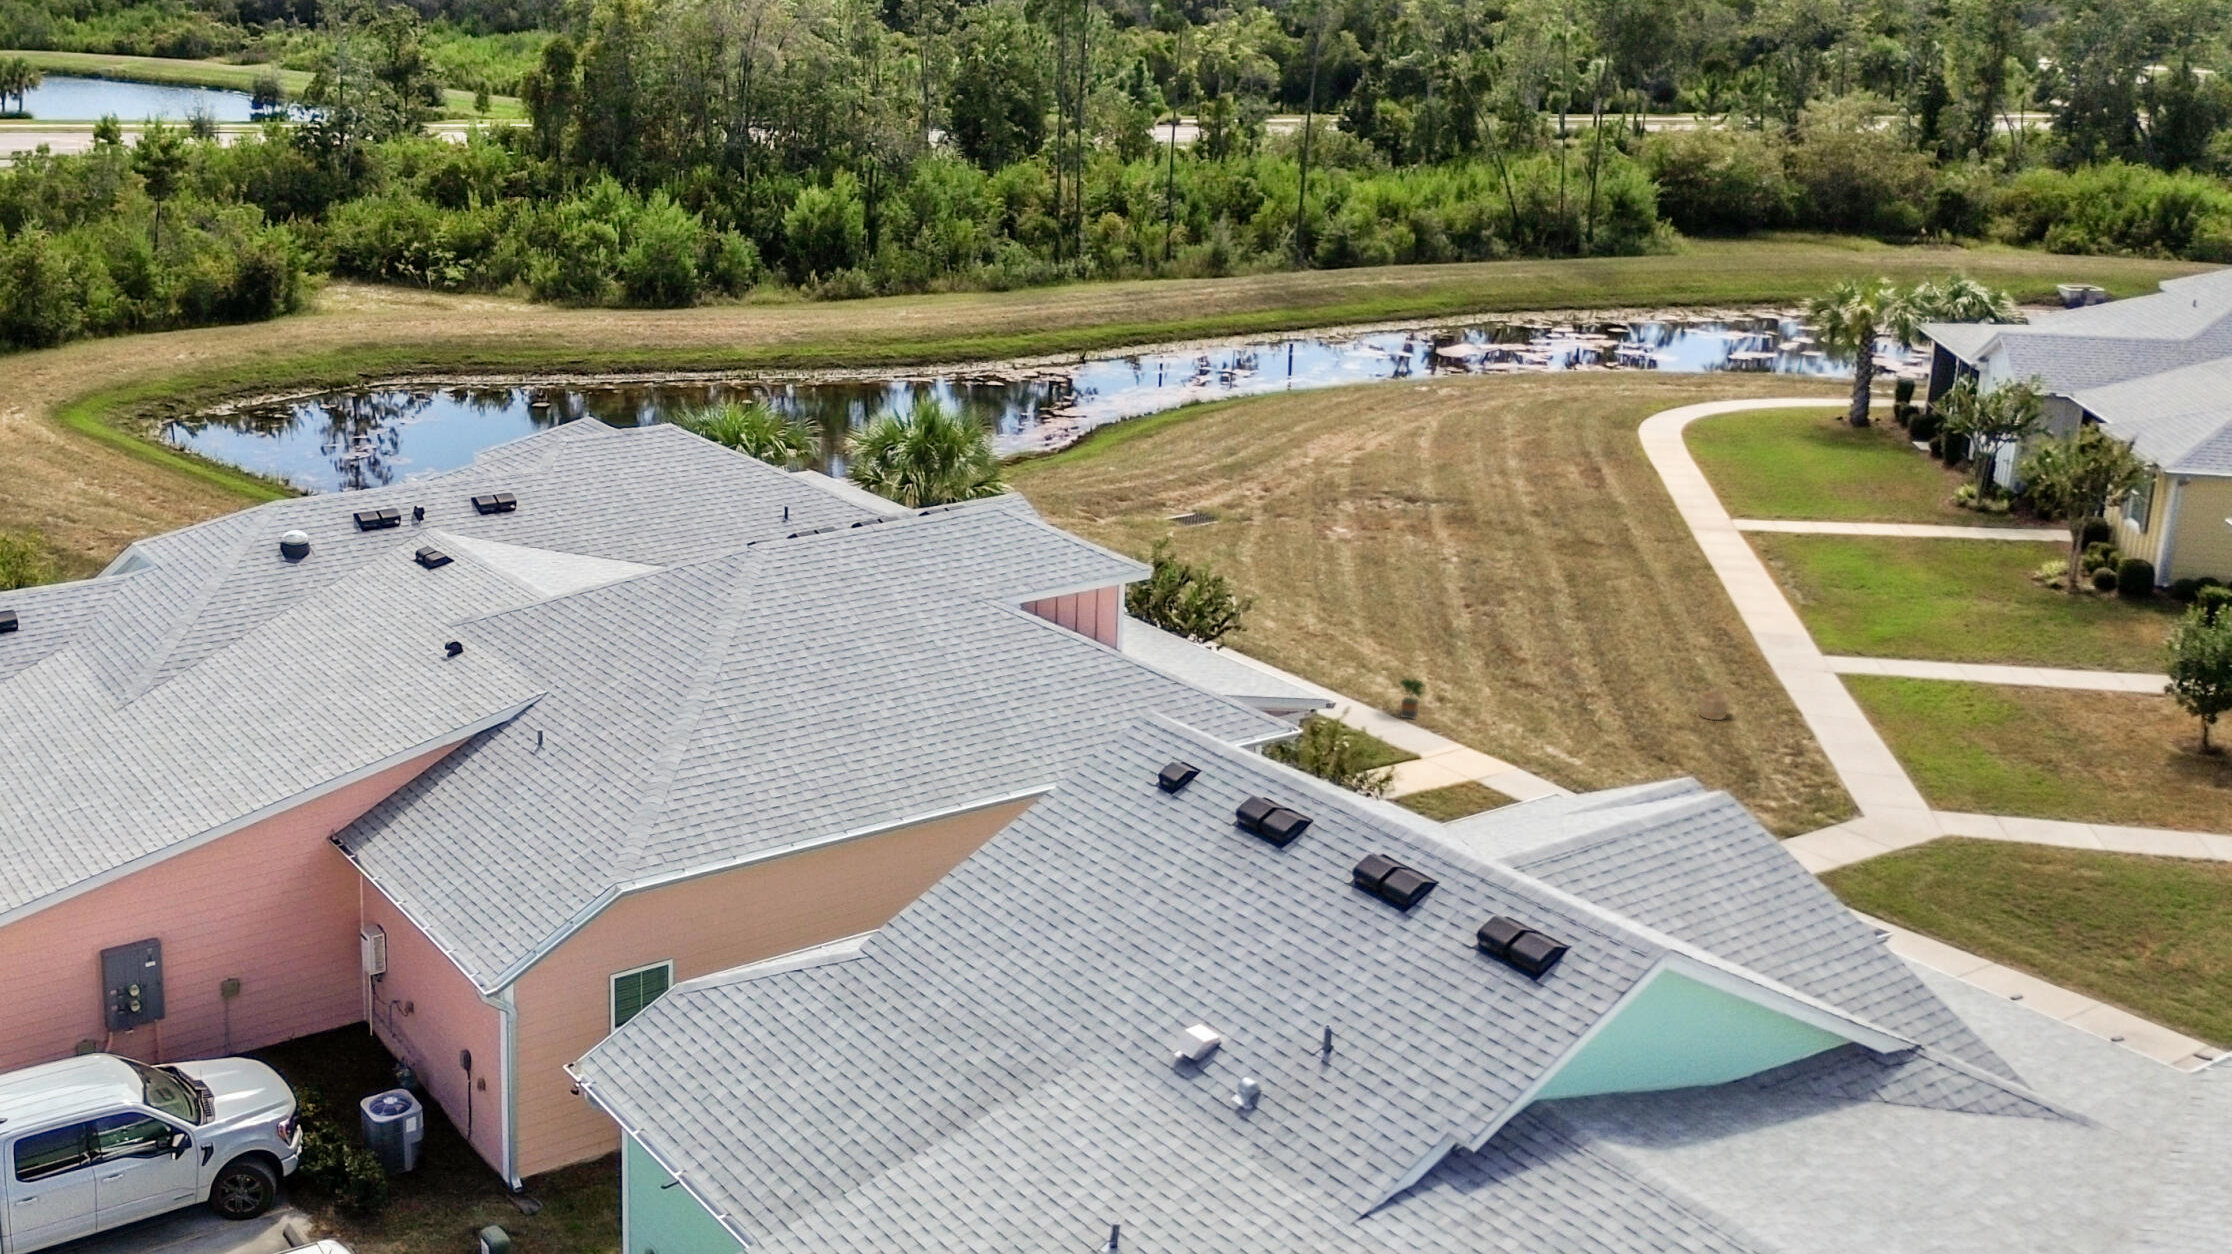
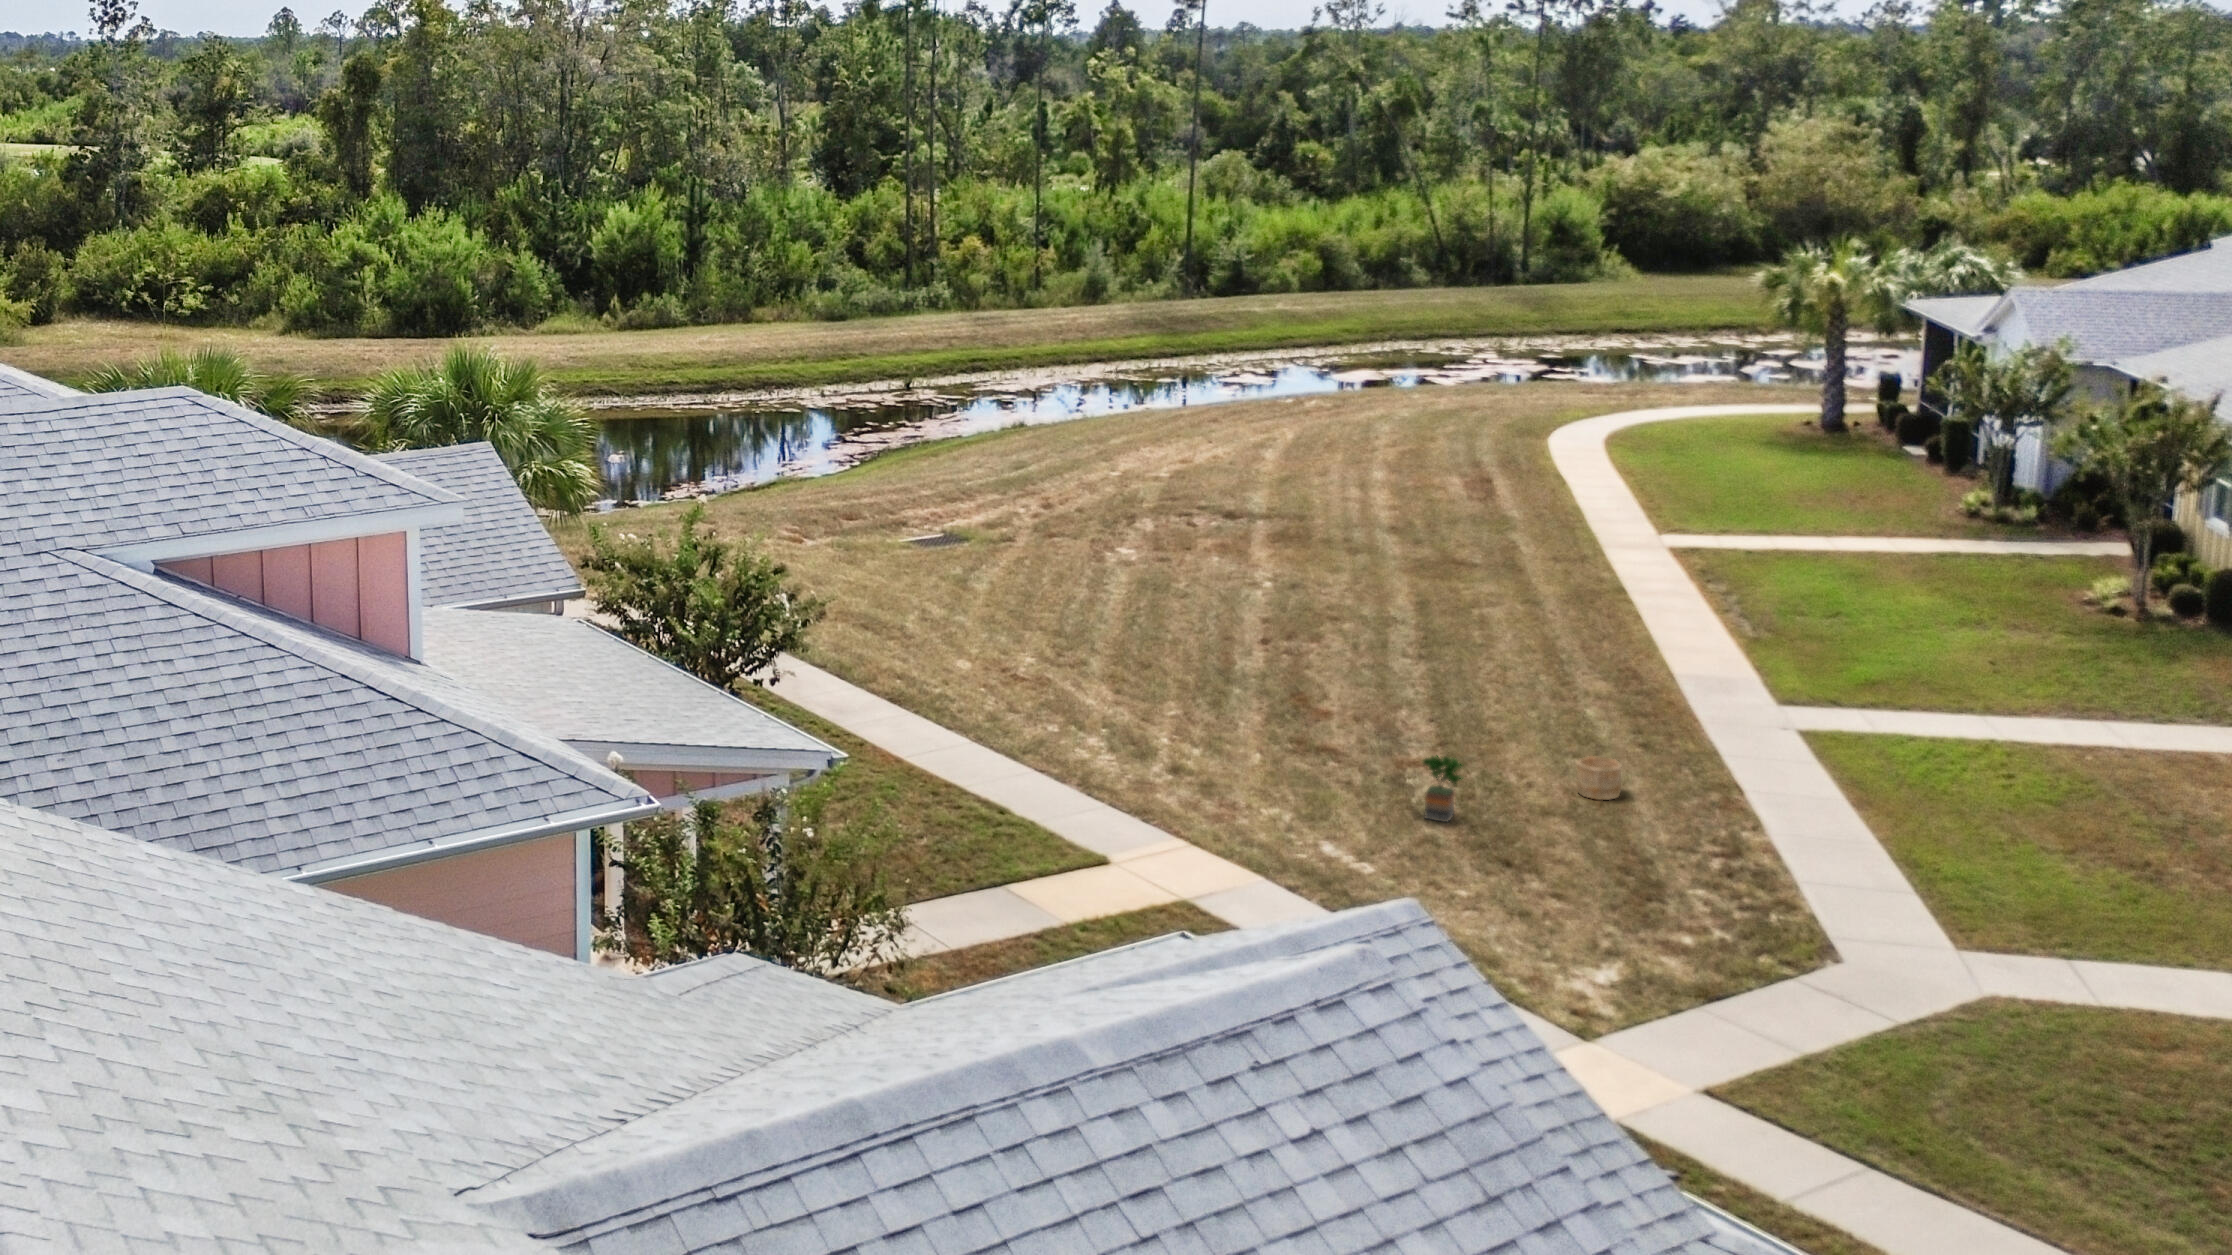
potted tree: present [1400,679,1423,719] -> present [1423,755,1463,822]

